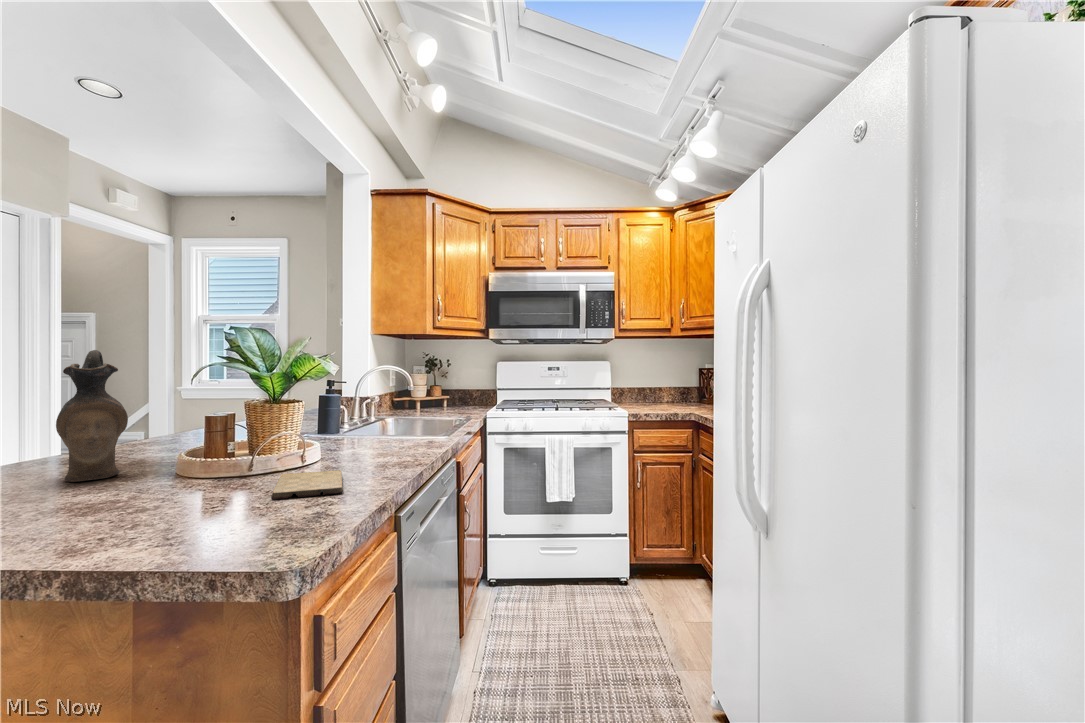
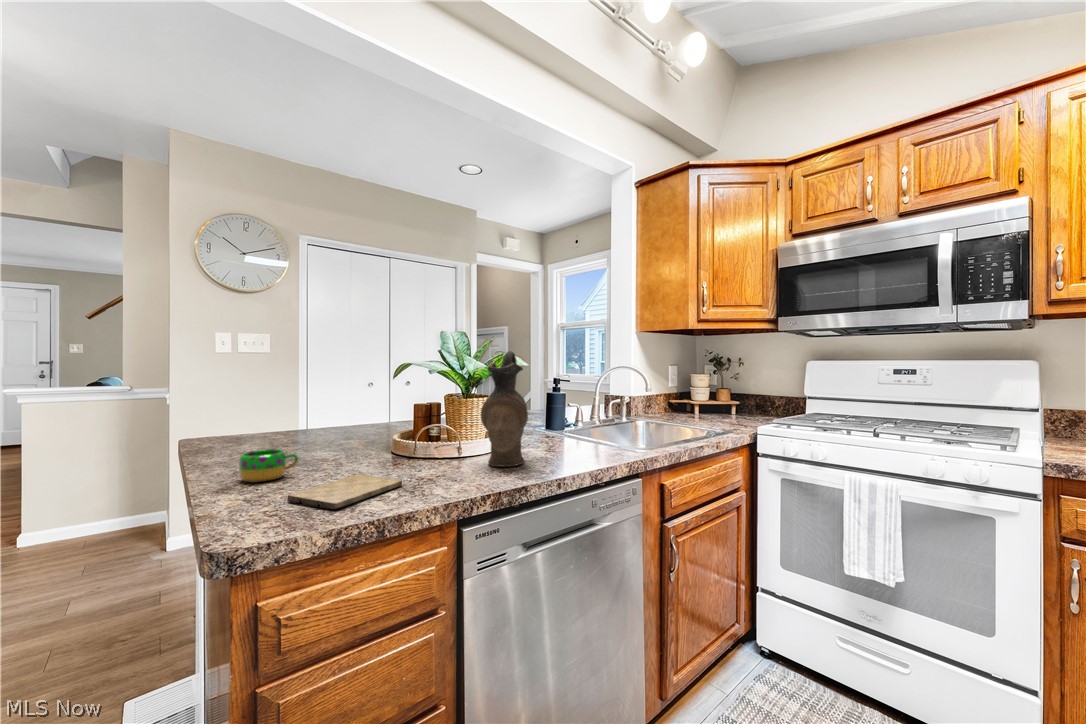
ceramic pitcher: present [56,350,128,482] -> present [481,351,528,467]
mug: none [131,463,198,502] -> present [239,449,298,483]

